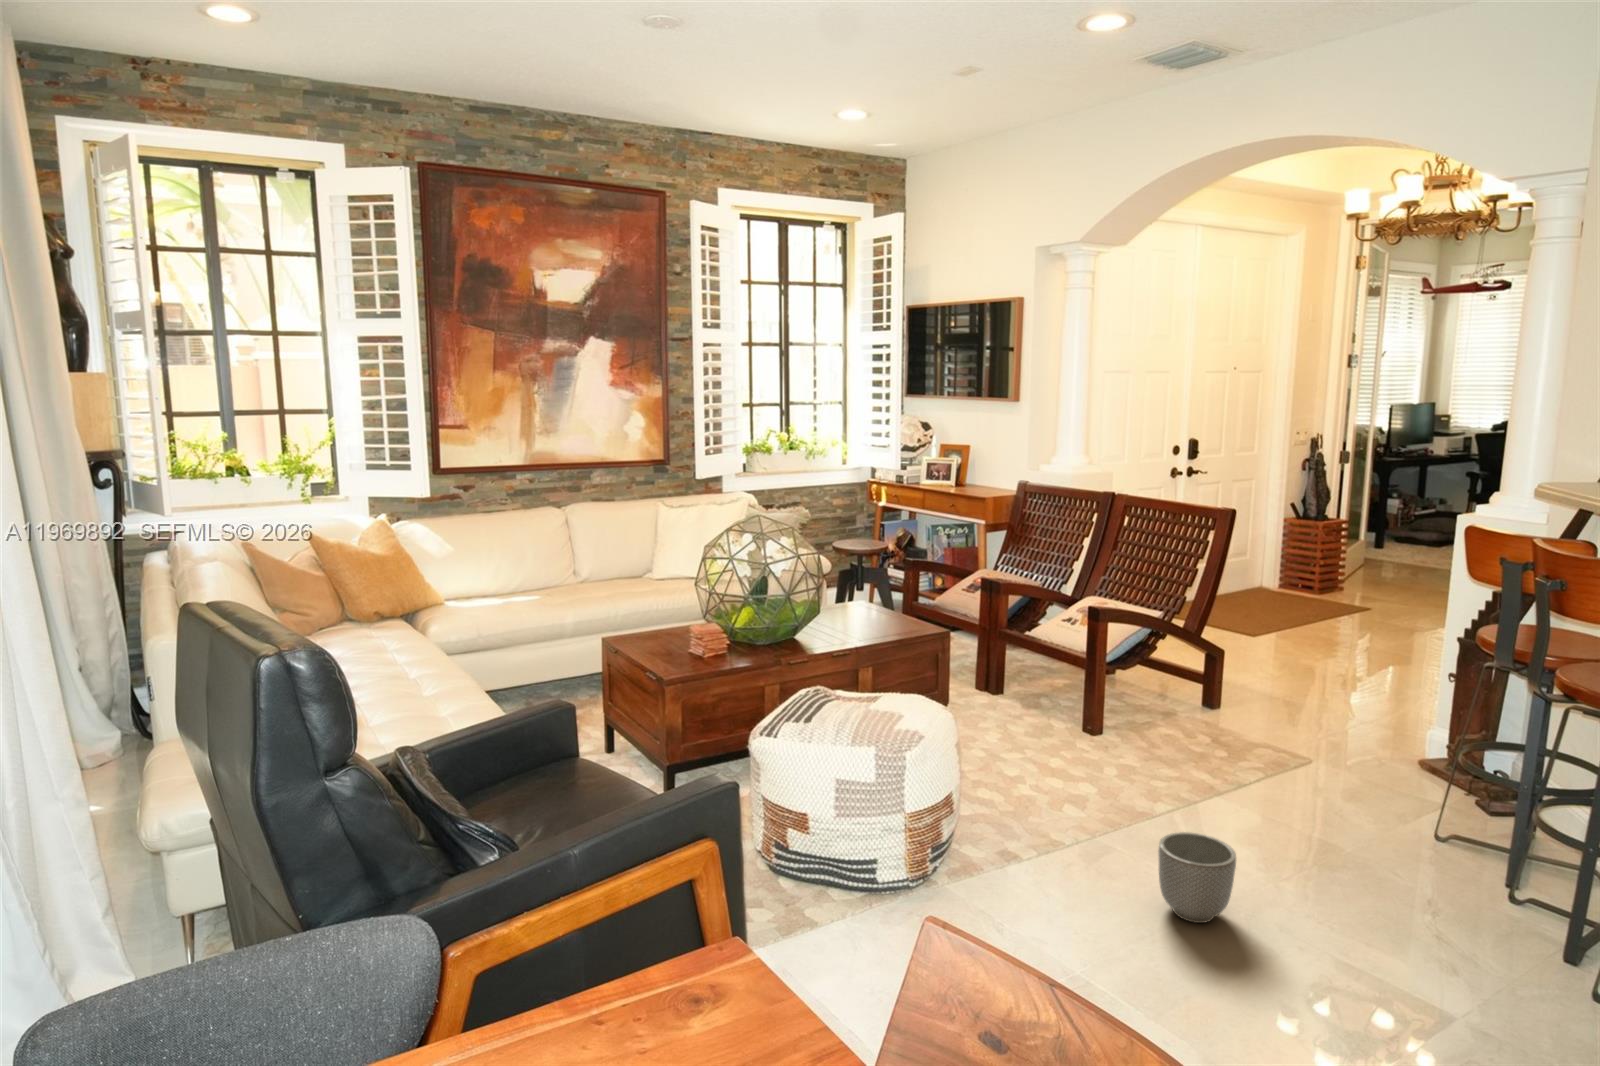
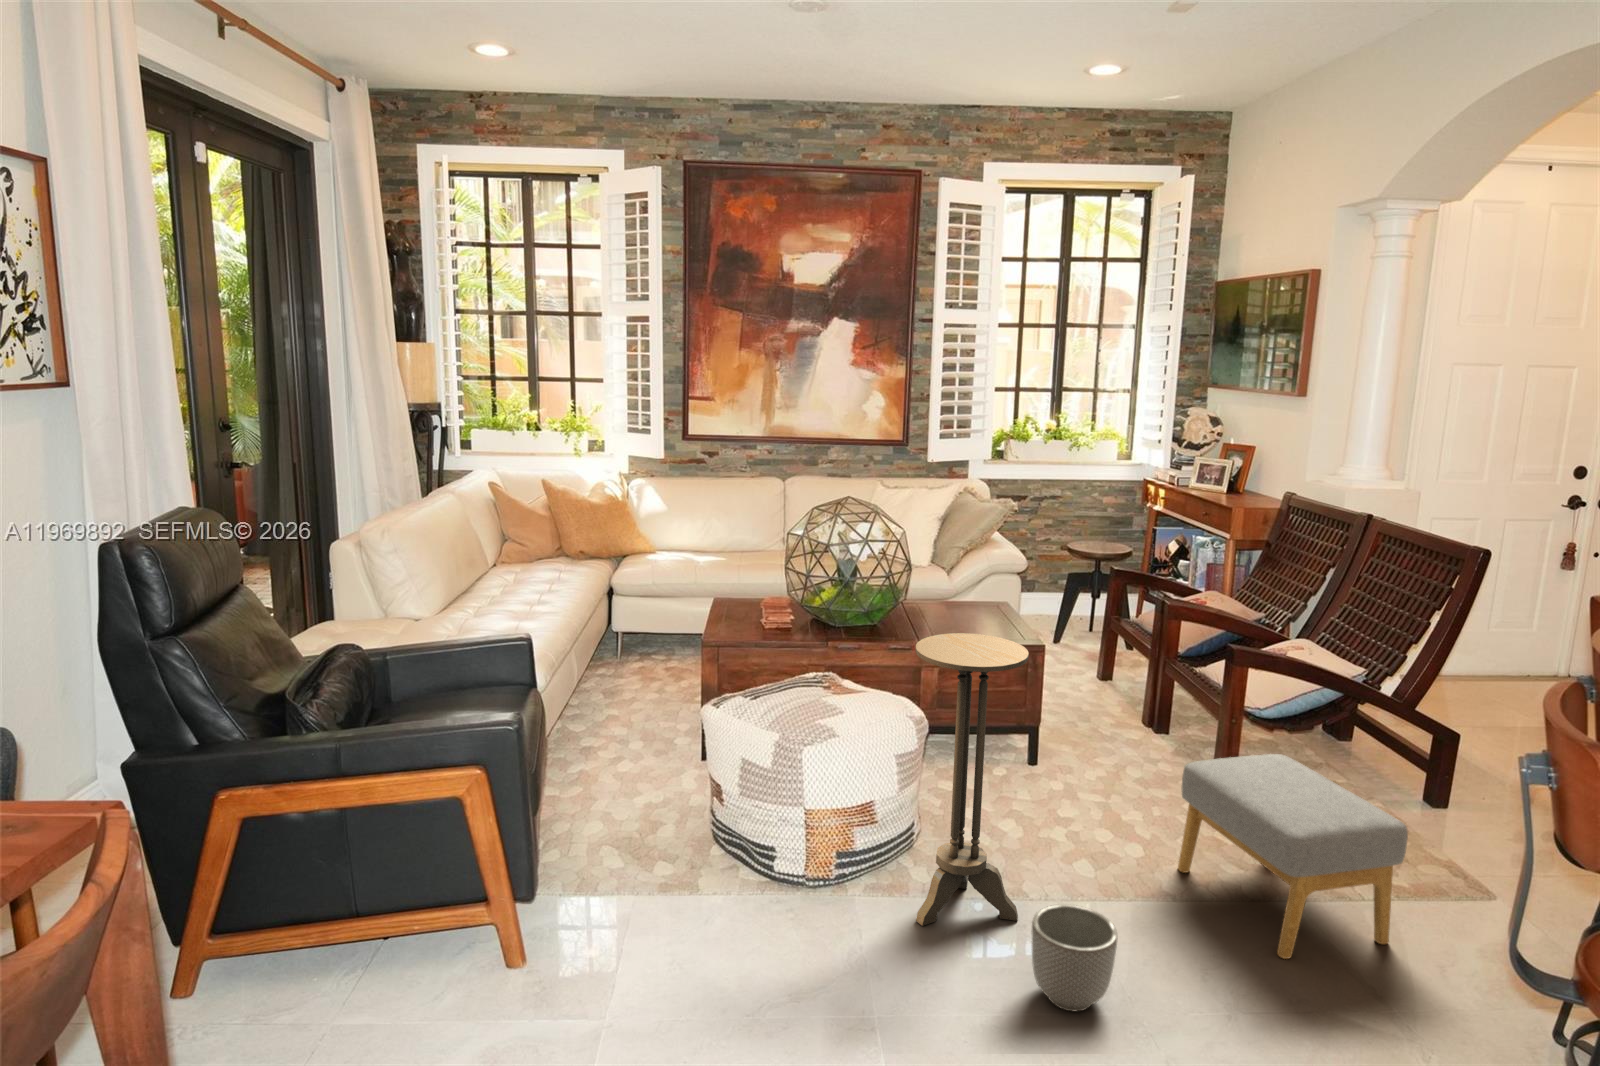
side table: none [997,614,1103,893] -> present [916,633,1029,926]
footstool: none [1141,682,1325,837] -> present [1178,754,1408,959]

